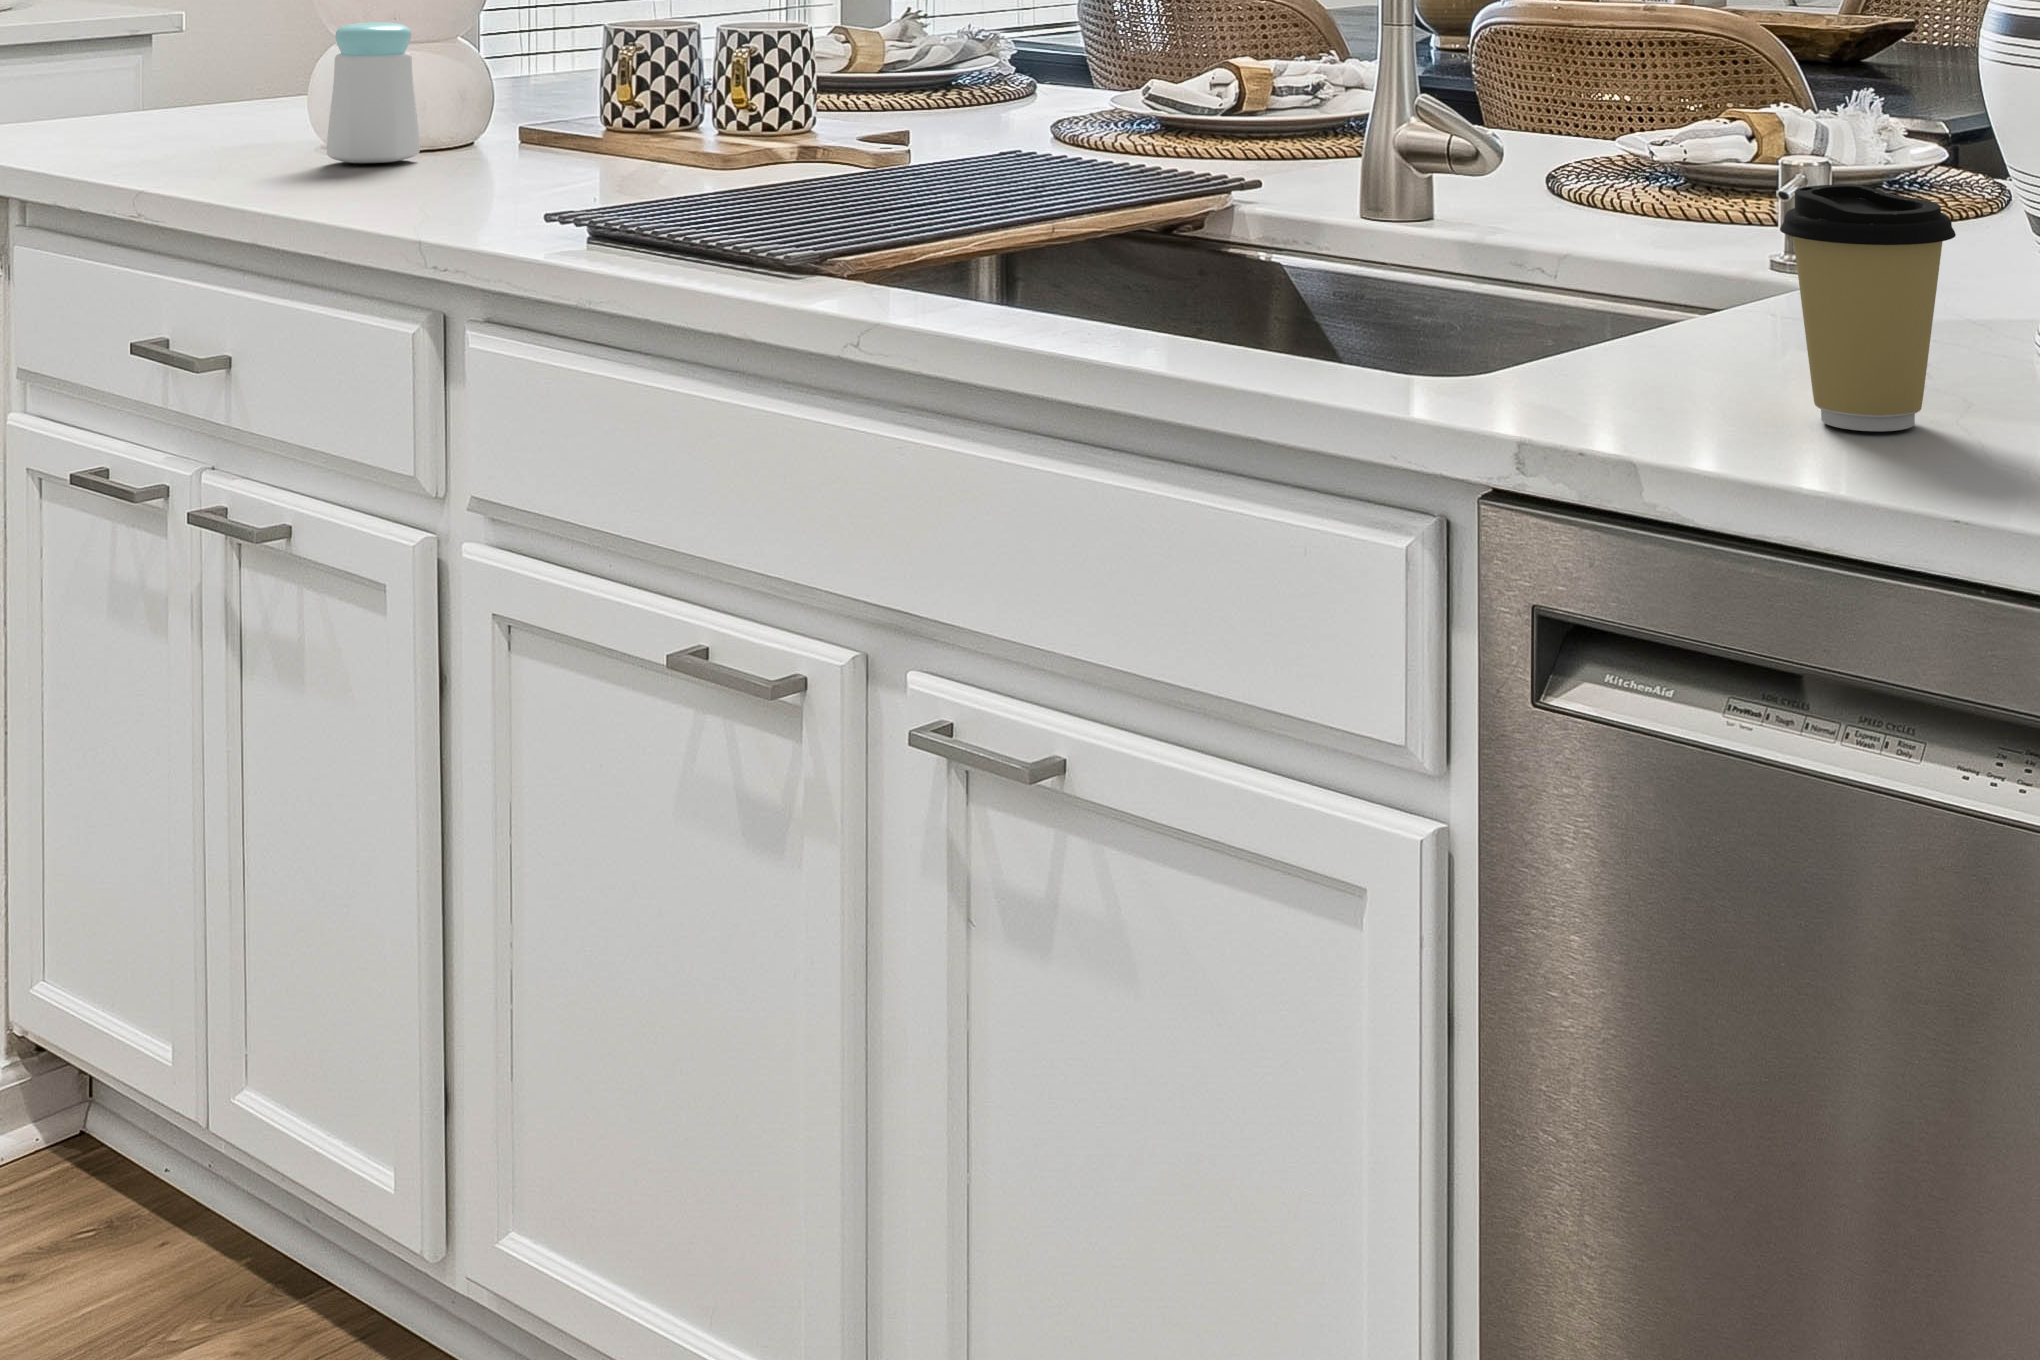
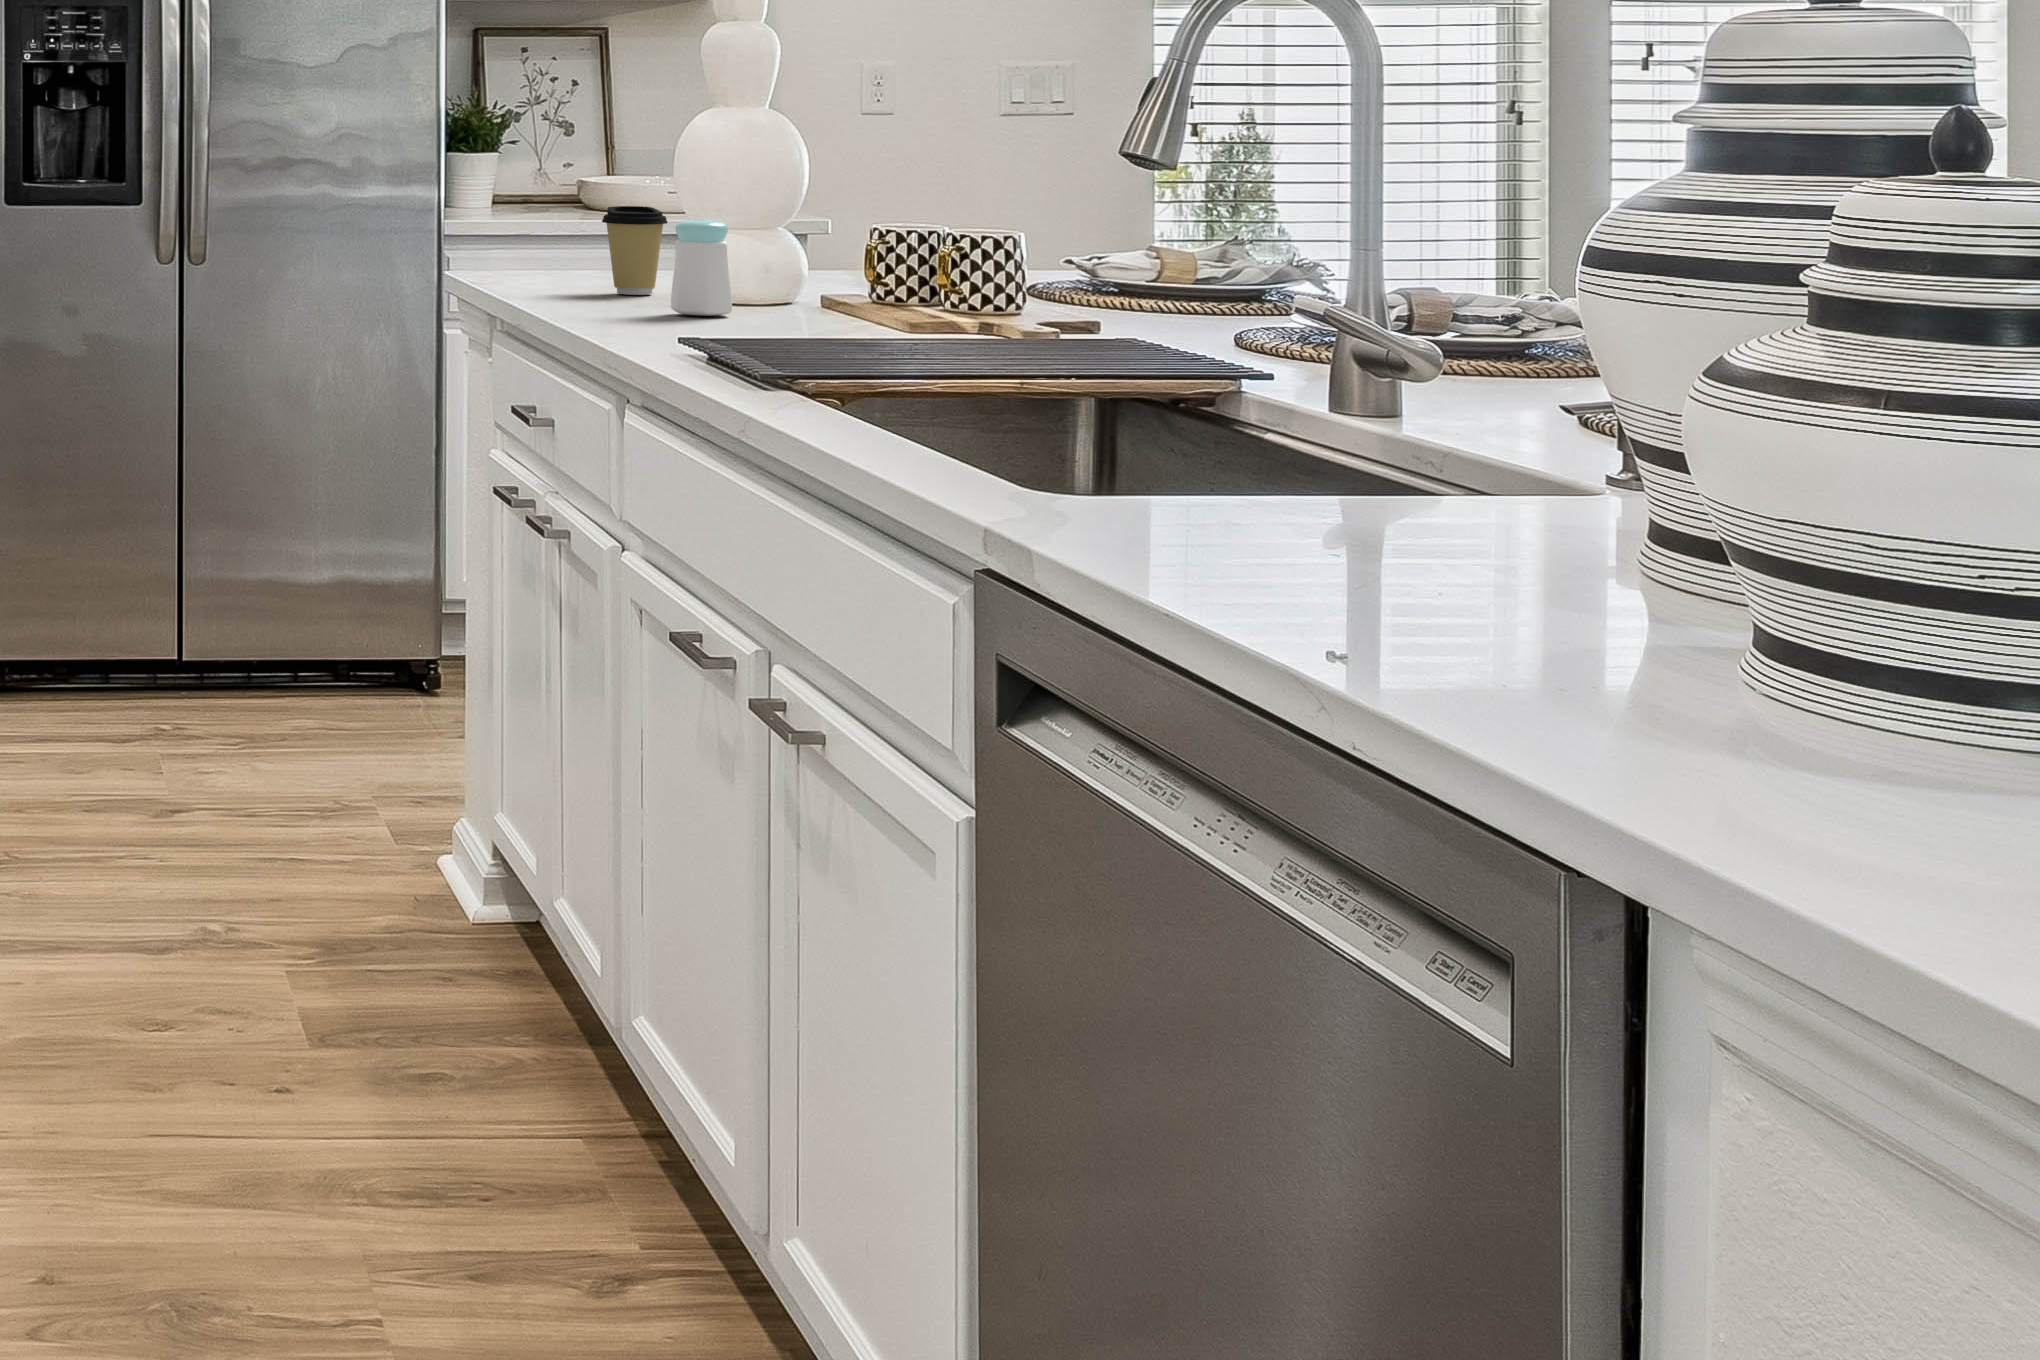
coffee cup: present [1780,184,1956,431] -> present [602,206,668,295]

